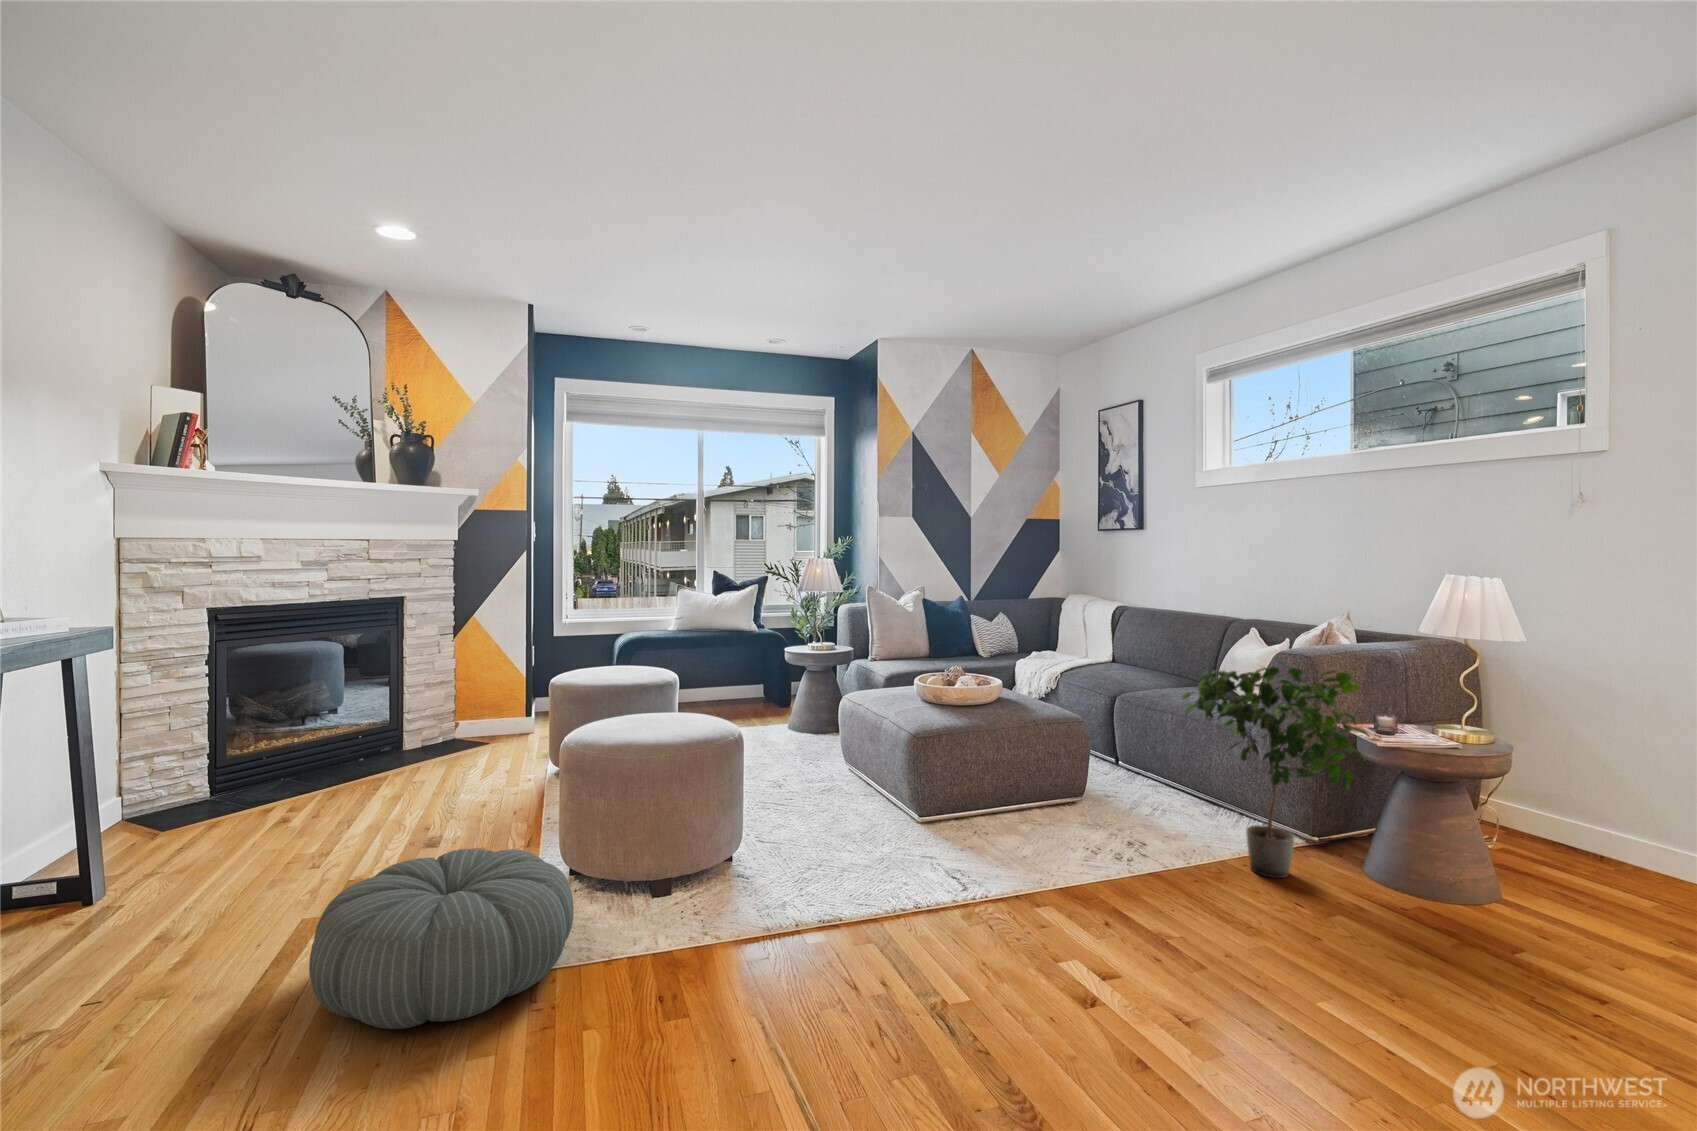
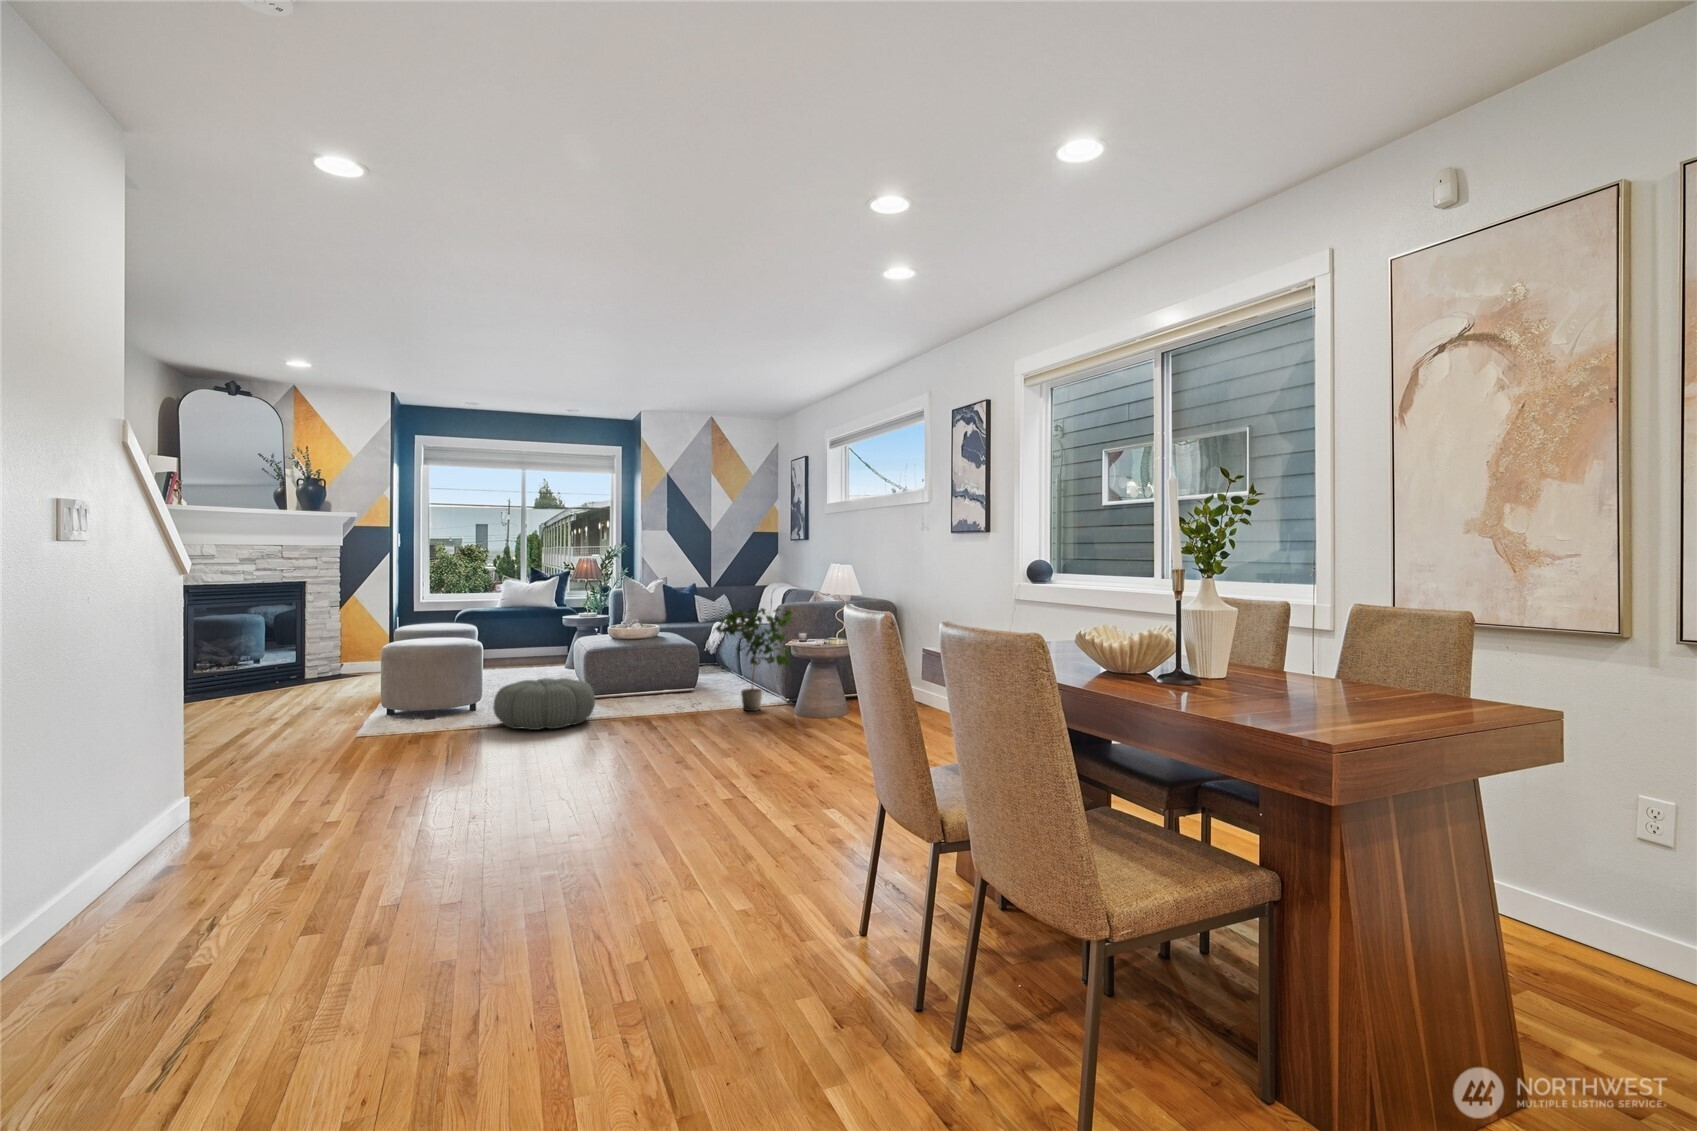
pouf: present [309,849,574,1029] -> present [493,678,595,730]

